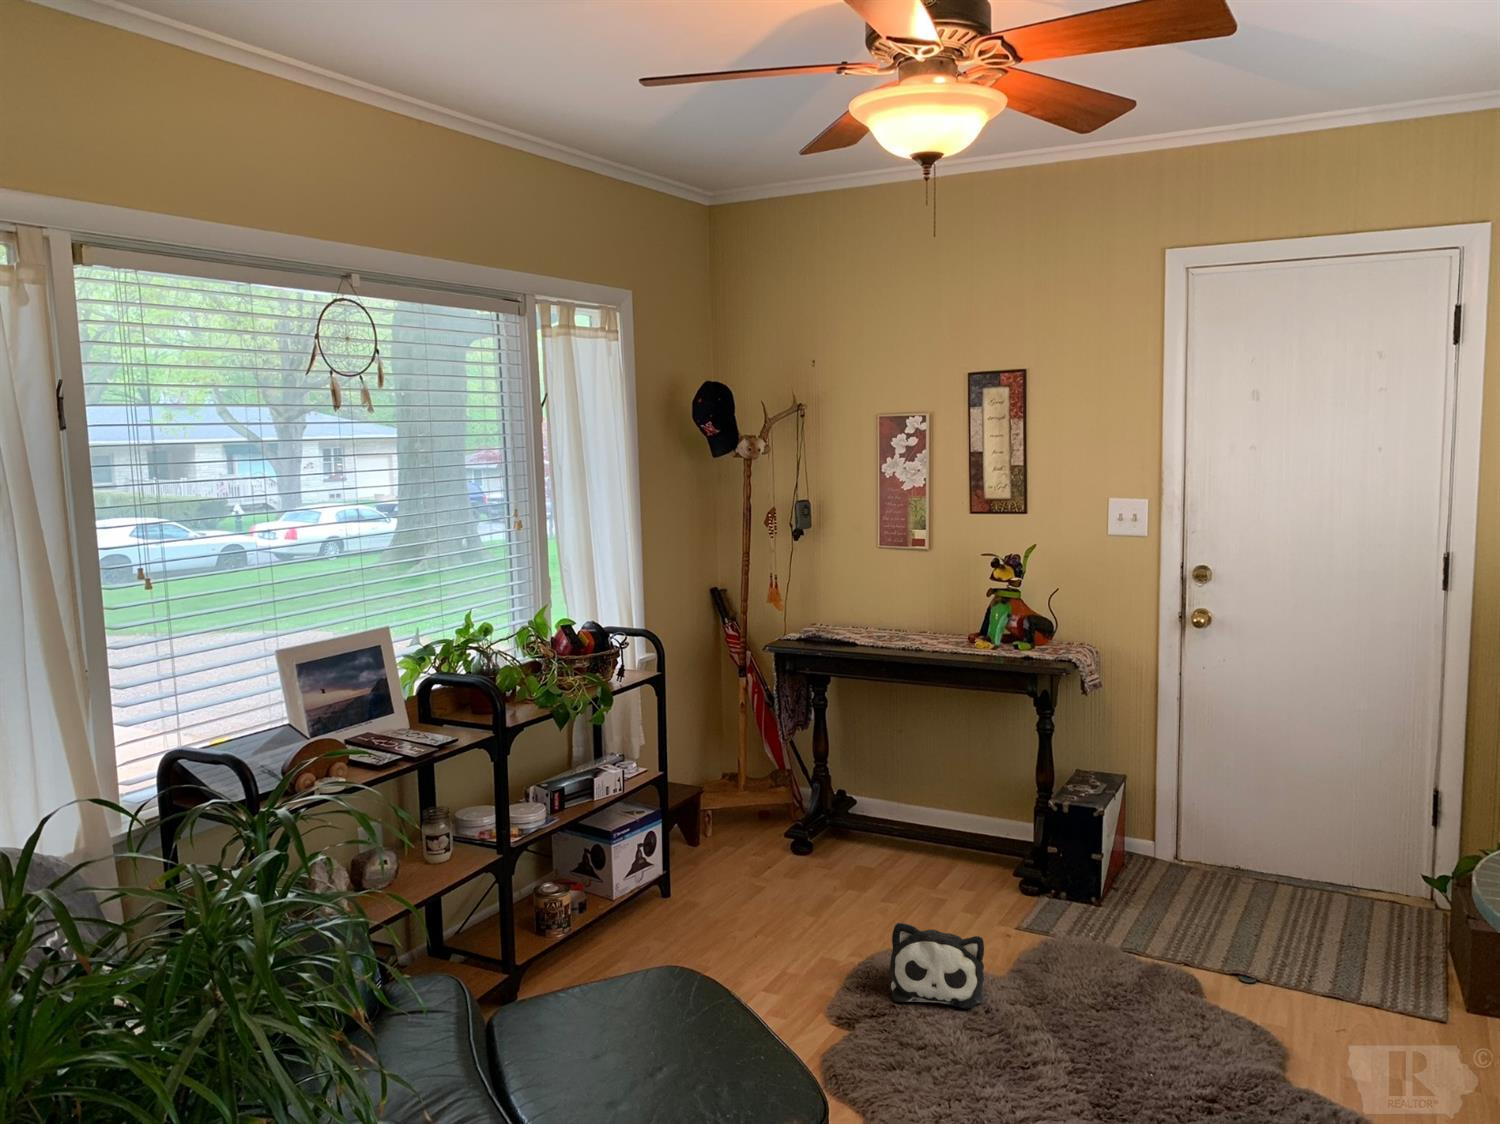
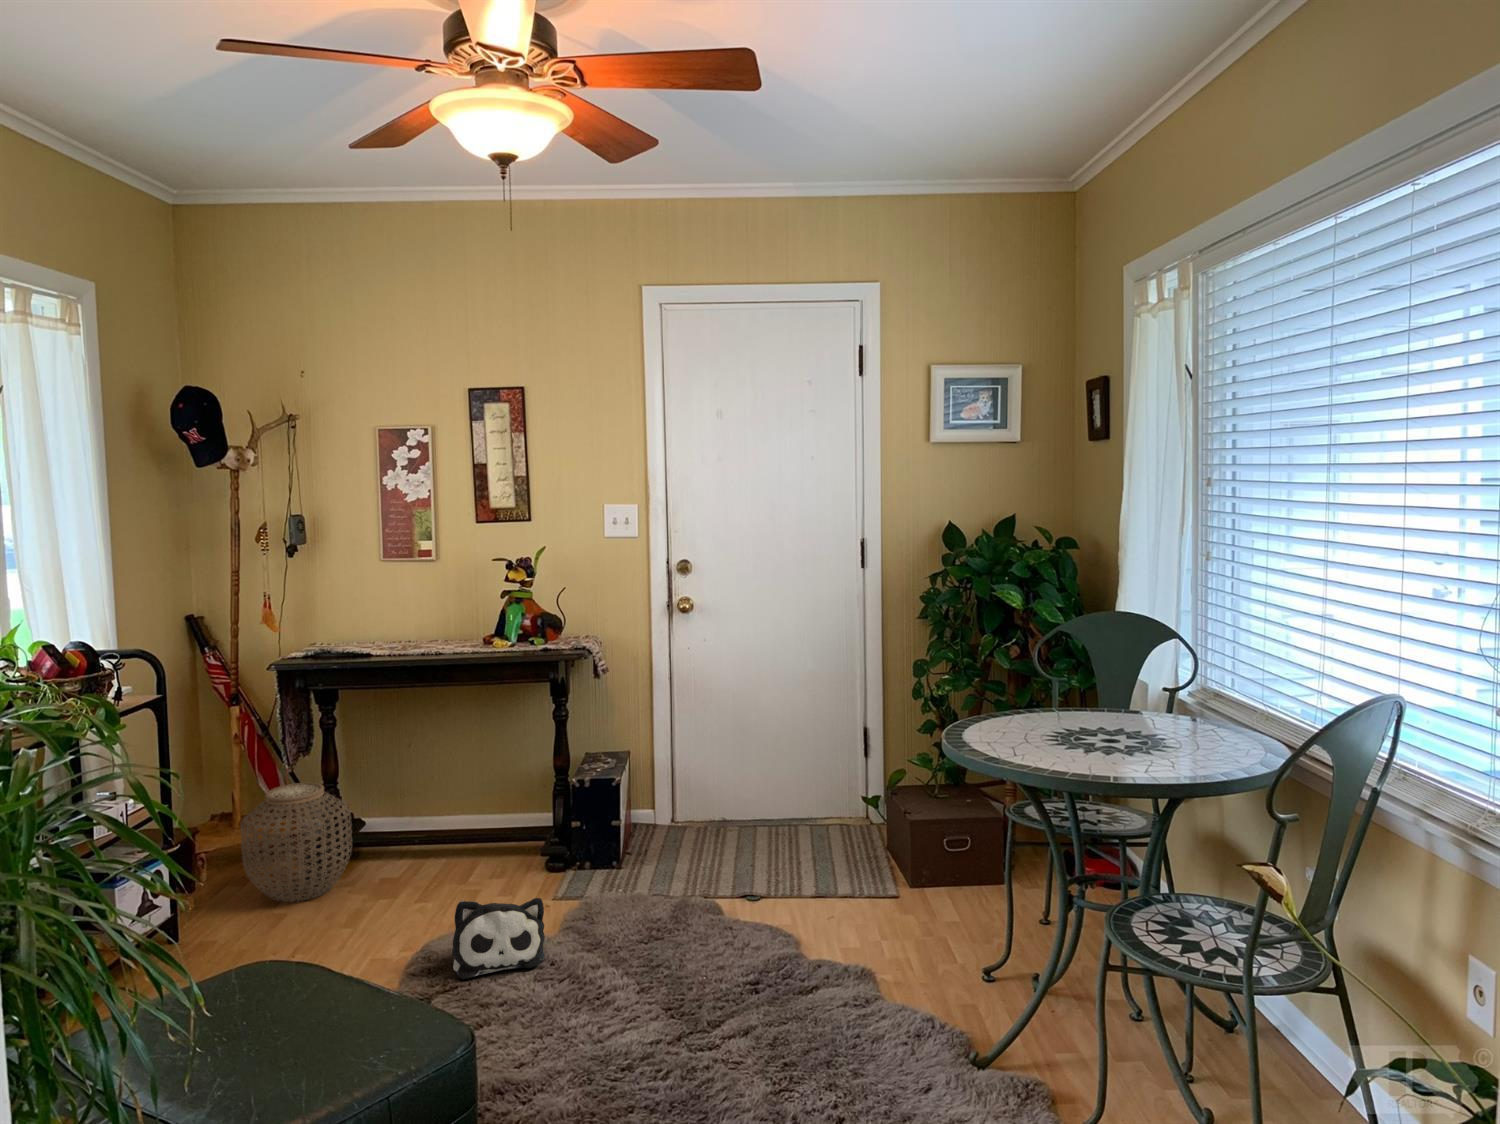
woven basket: none [735,762,831,874] -> present [241,783,352,902]

